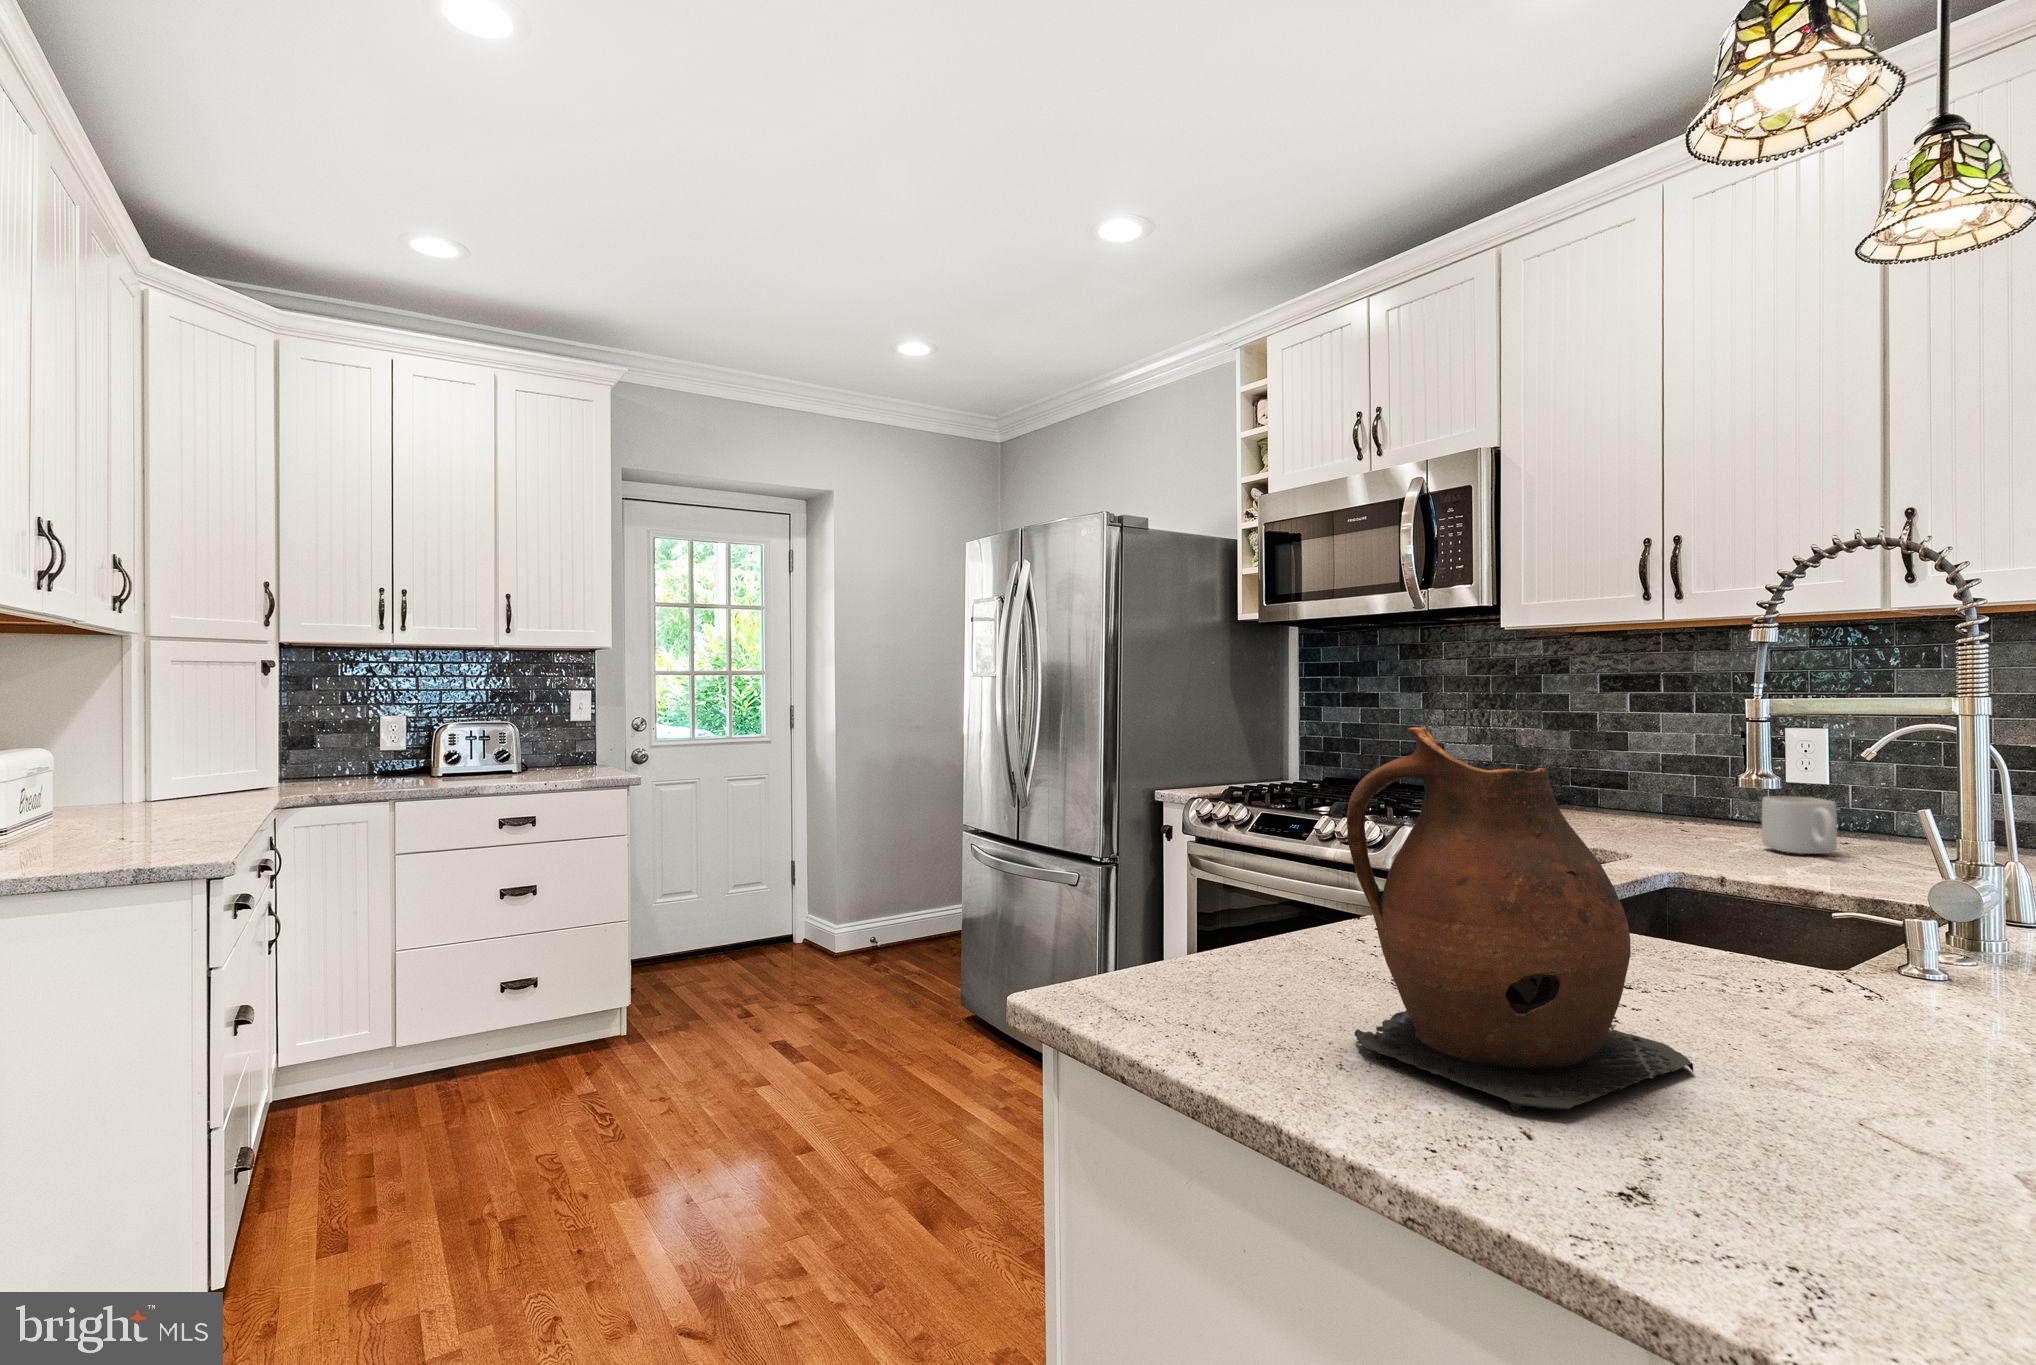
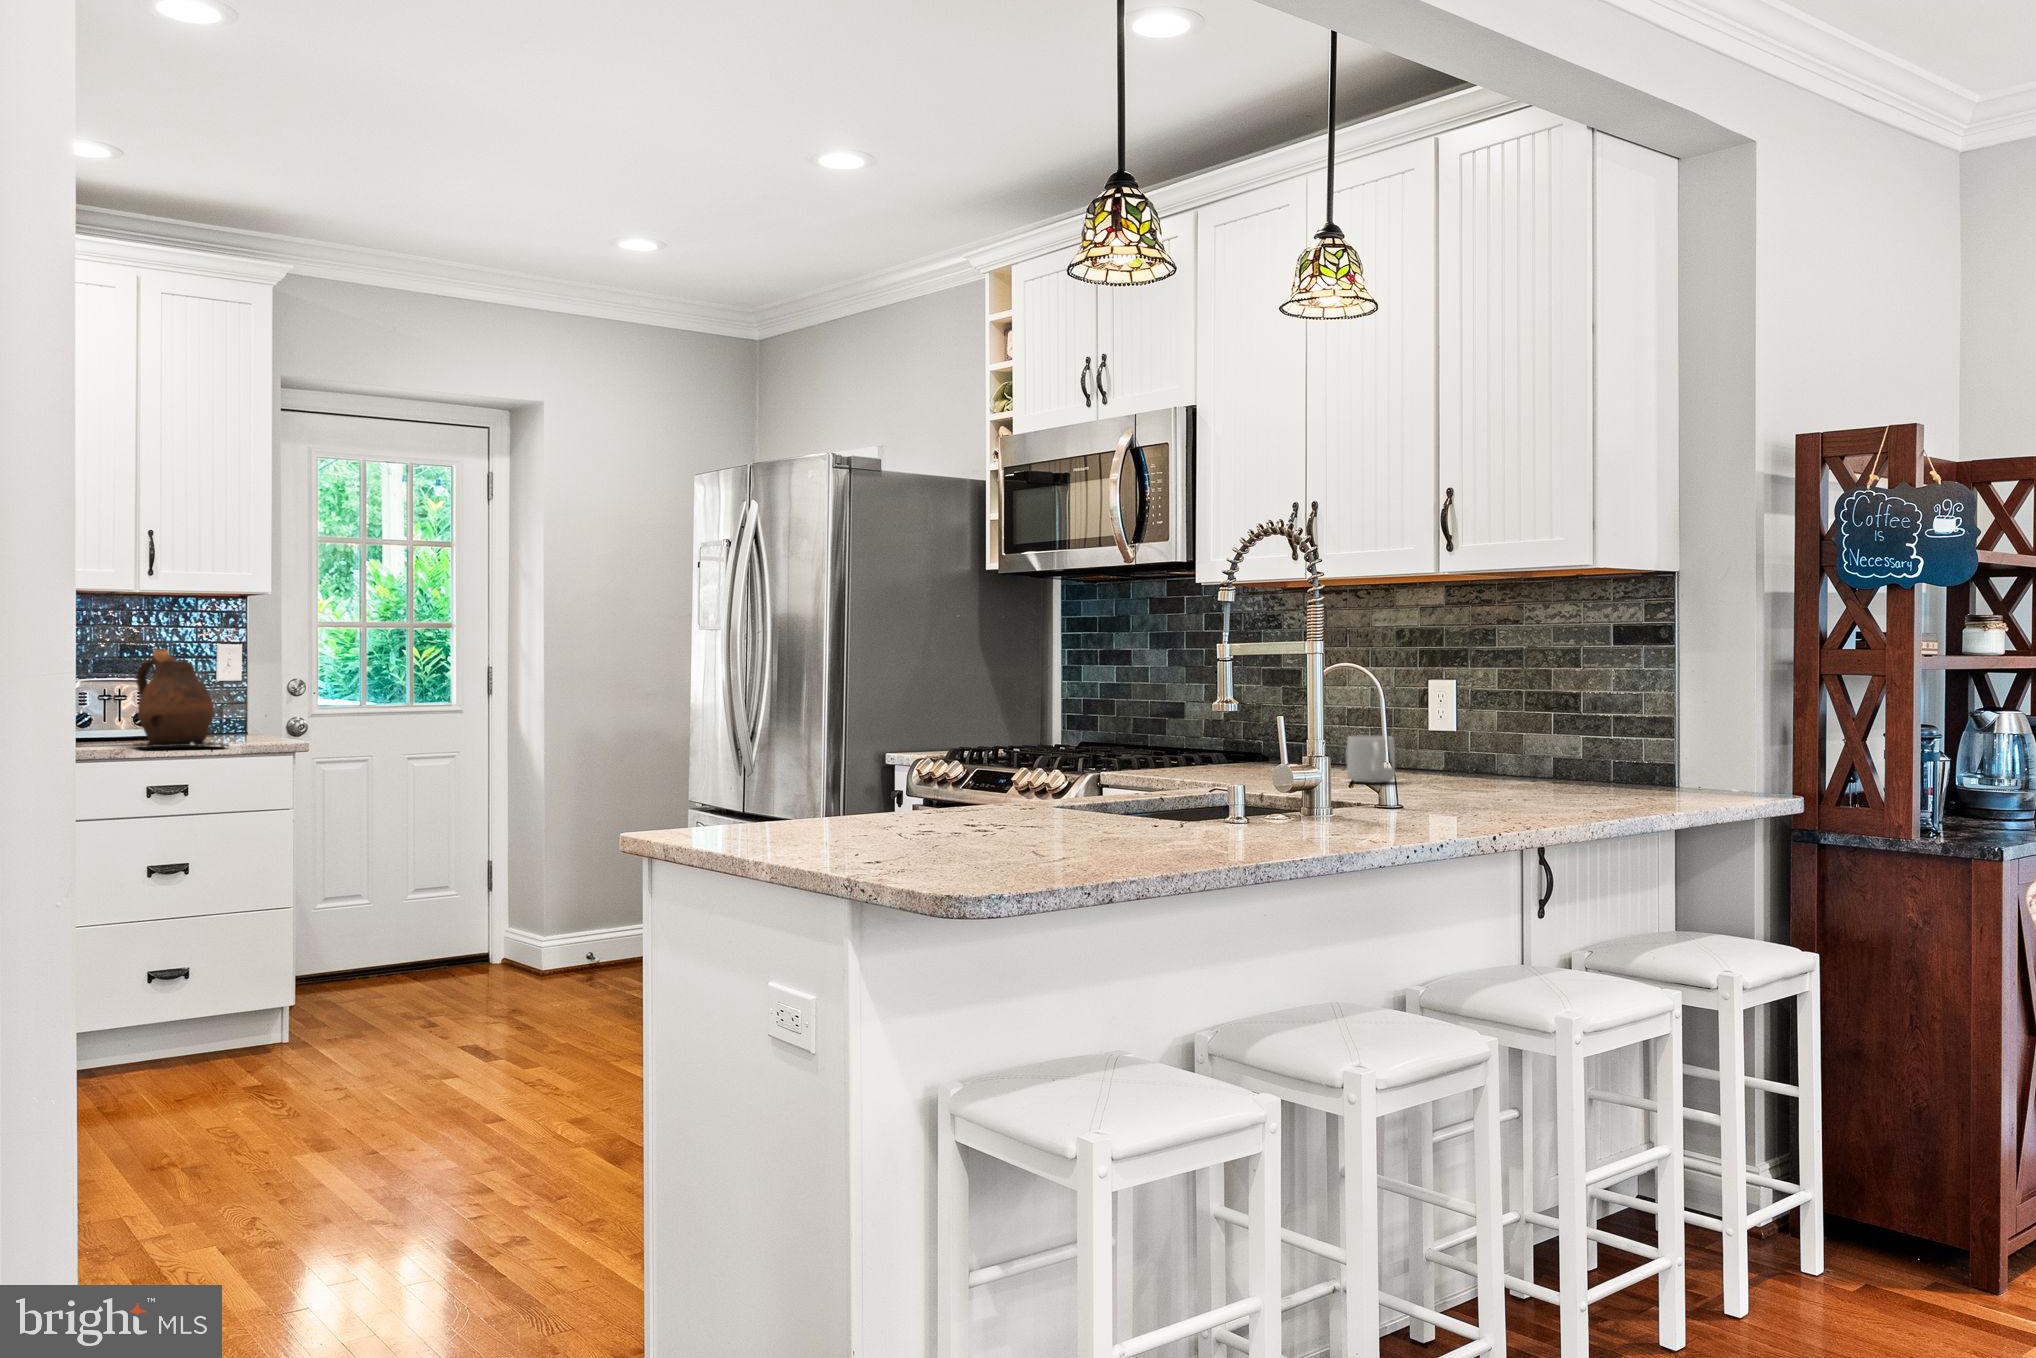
ceramic pitcher: present [1347,727,1693,1111] -> present [136,649,228,748]

